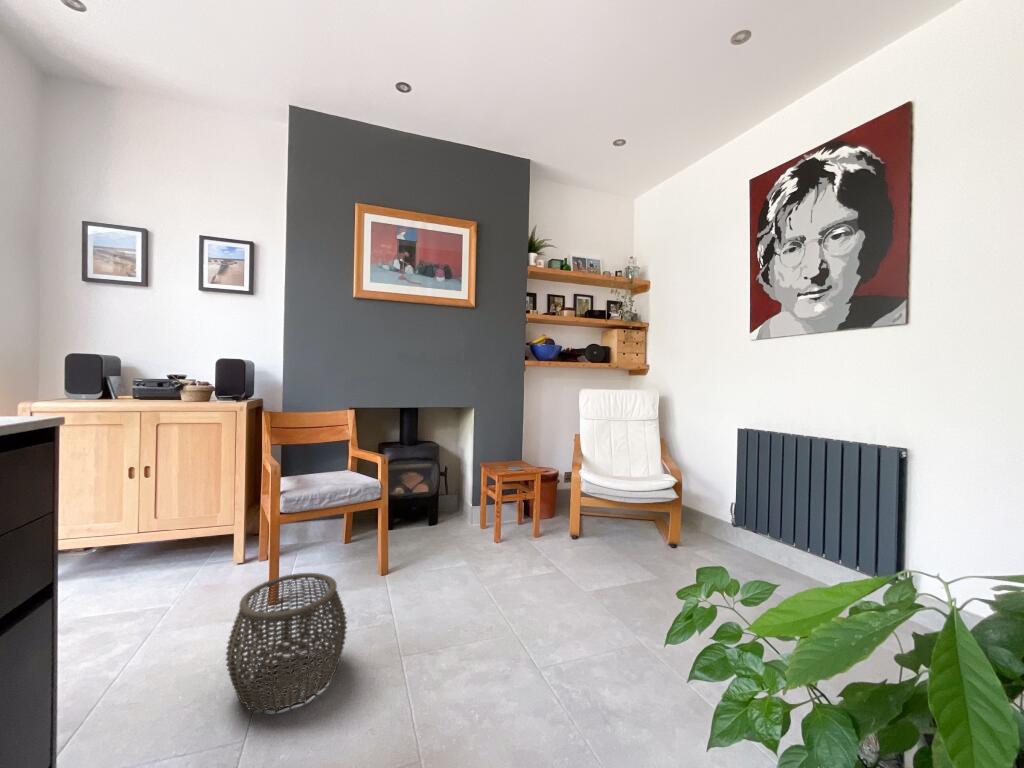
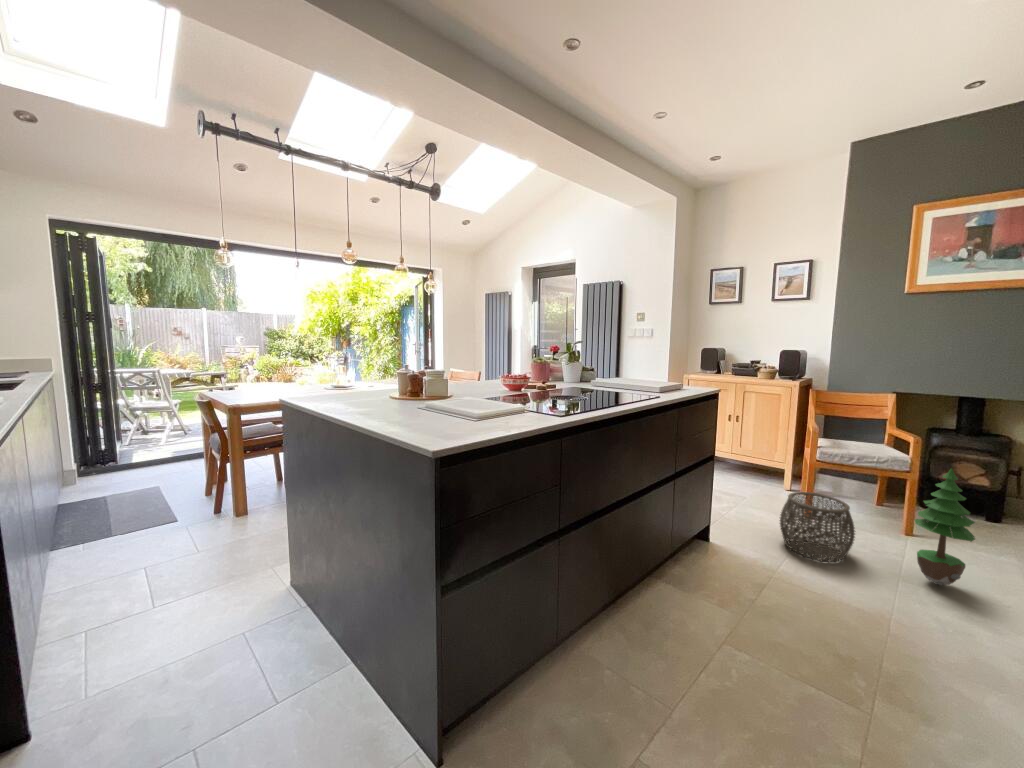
potted tree: none [409,487,465,644] -> present [915,468,975,585]

